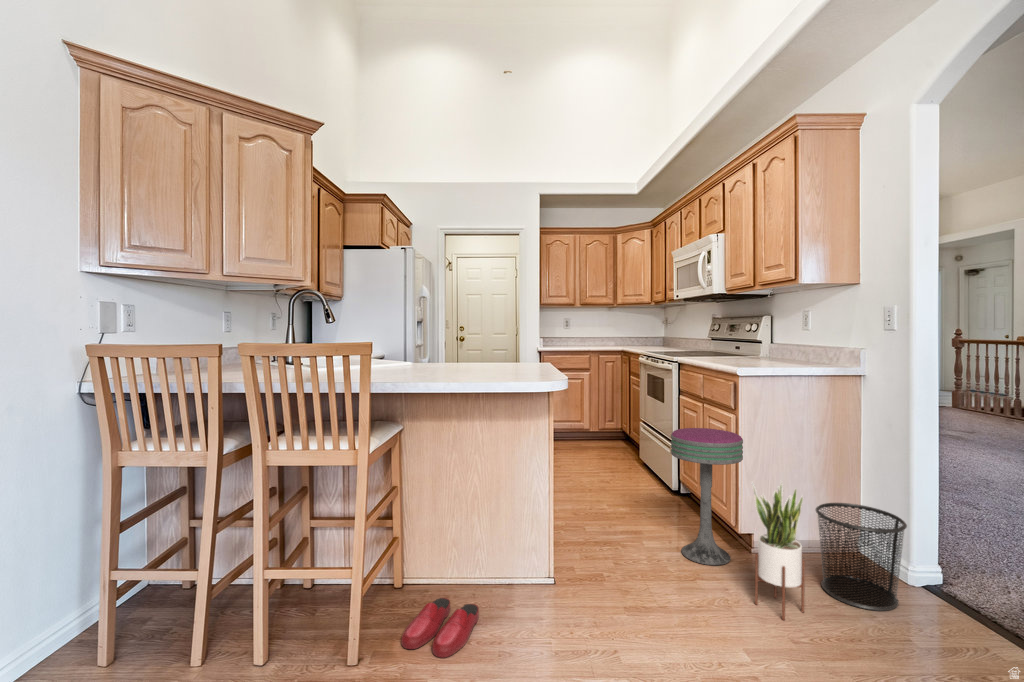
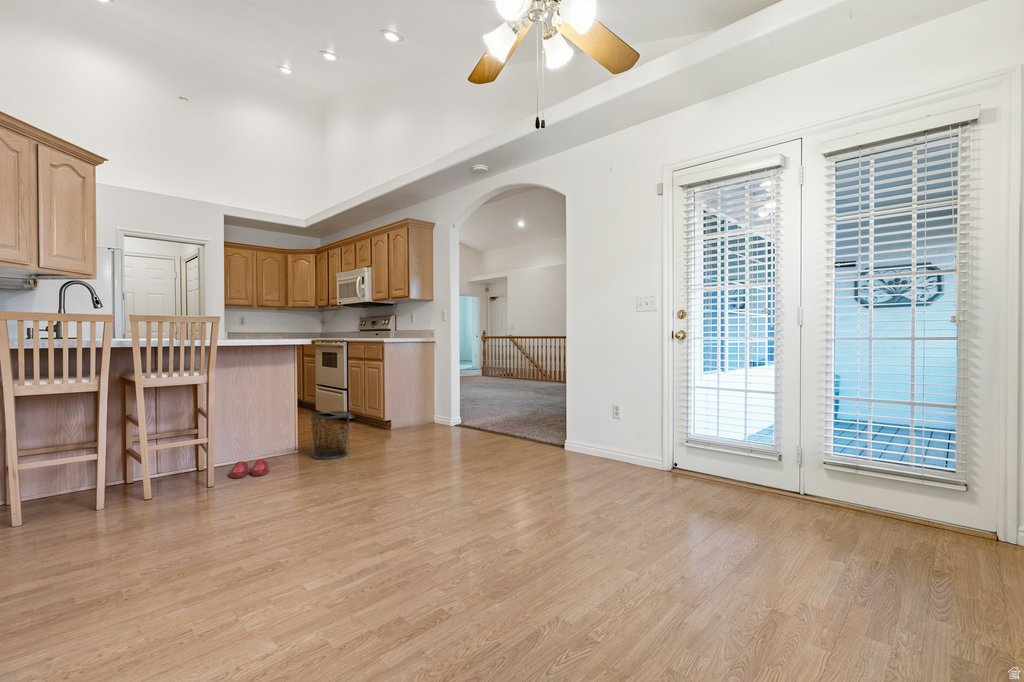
bar stool: present [671,428,743,565] -> none [353,371,388,436]
potted plant: present [752,481,805,620] -> none [395,384,415,441]
waste bin: present [816,503,907,611] -> present [309,411,350,459]

